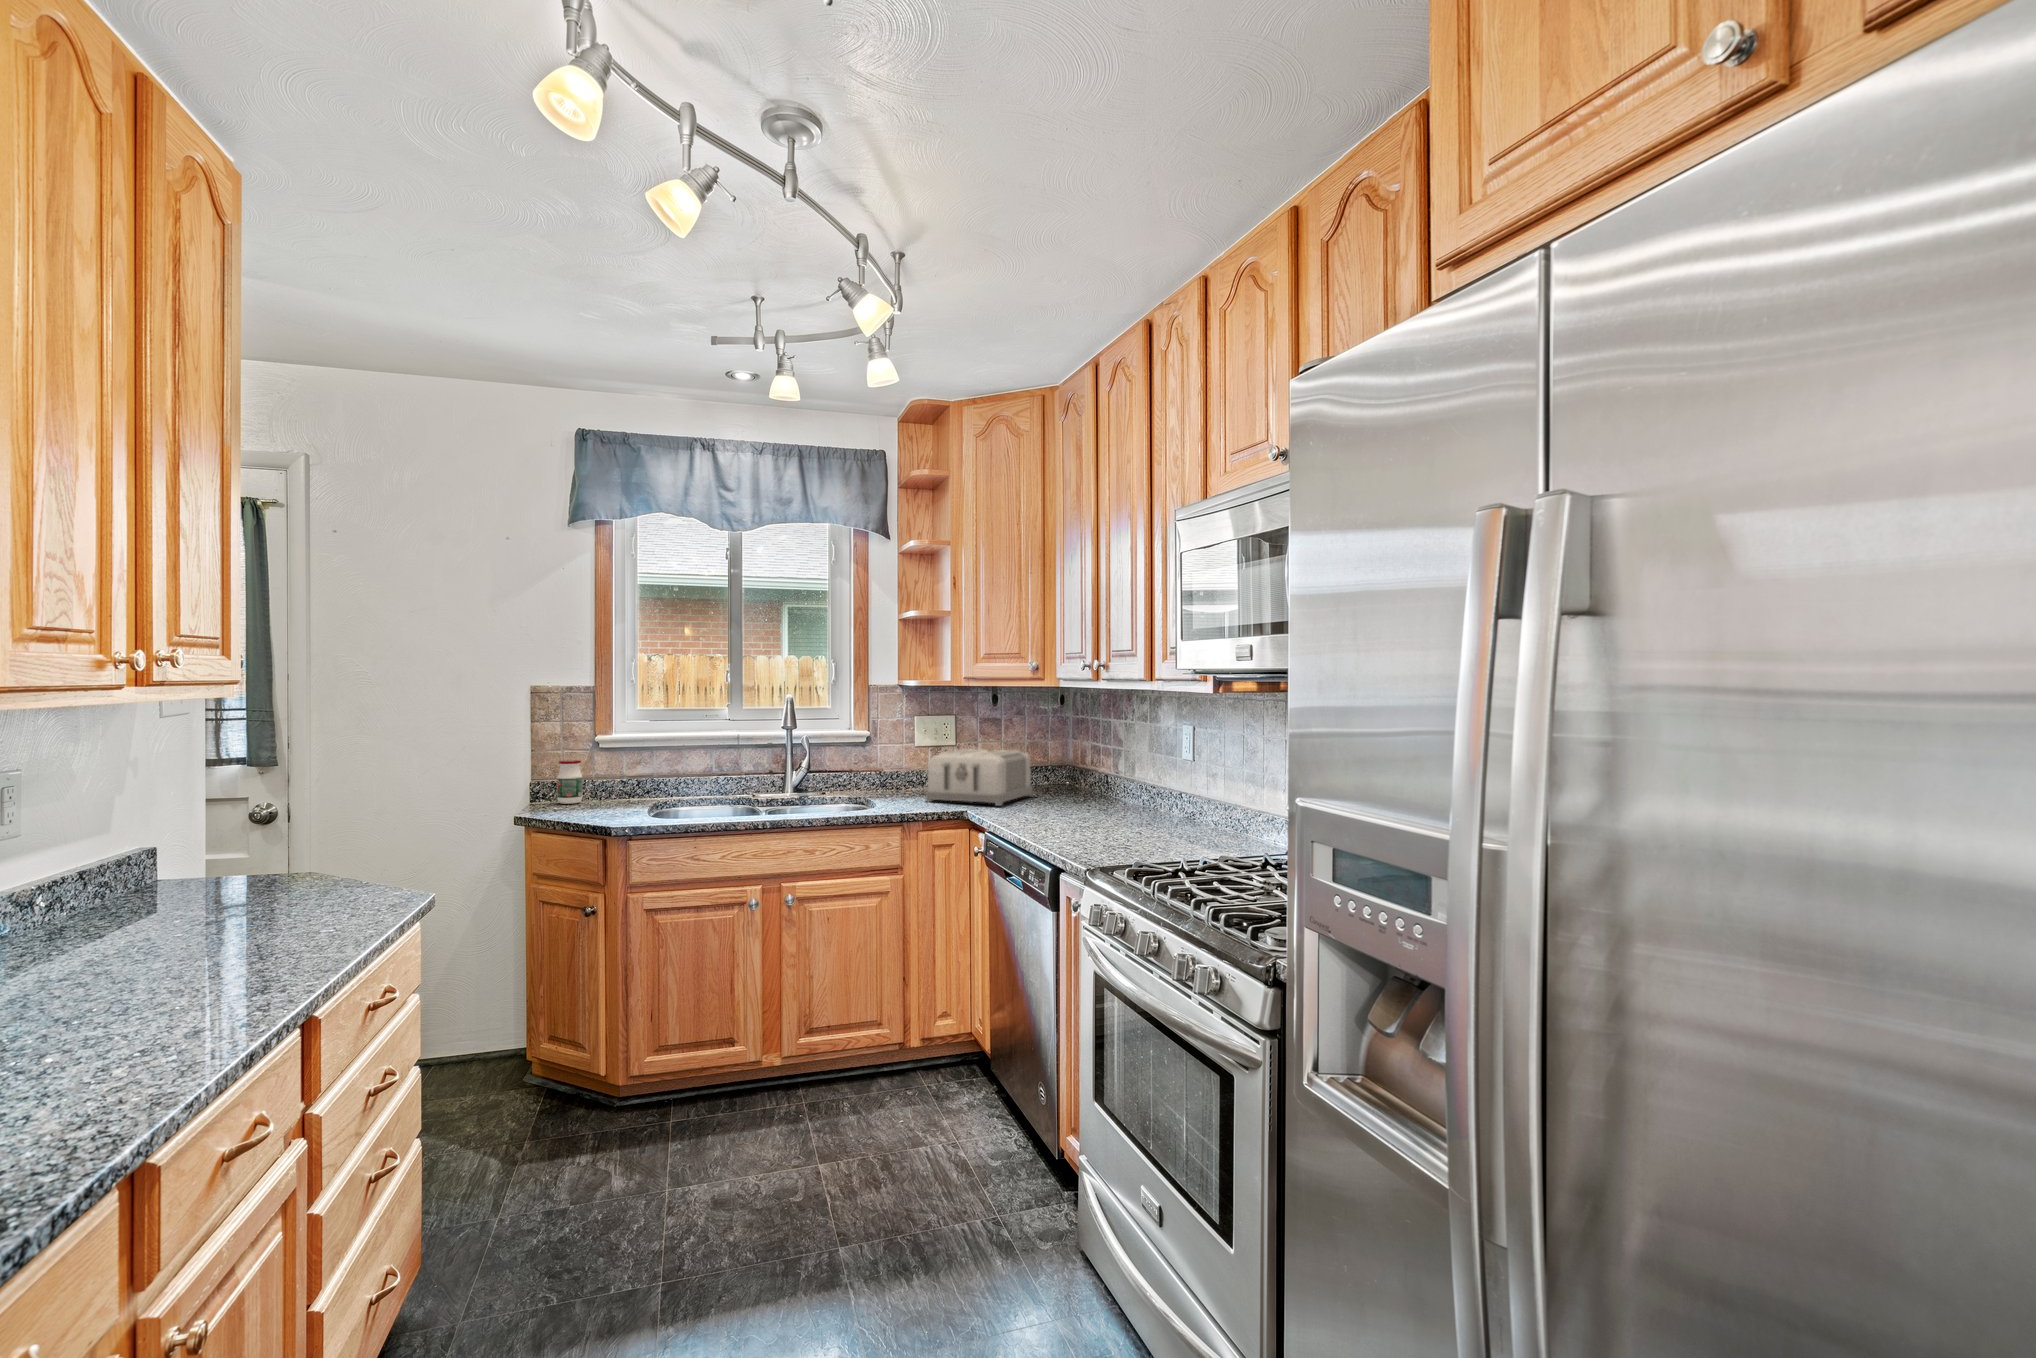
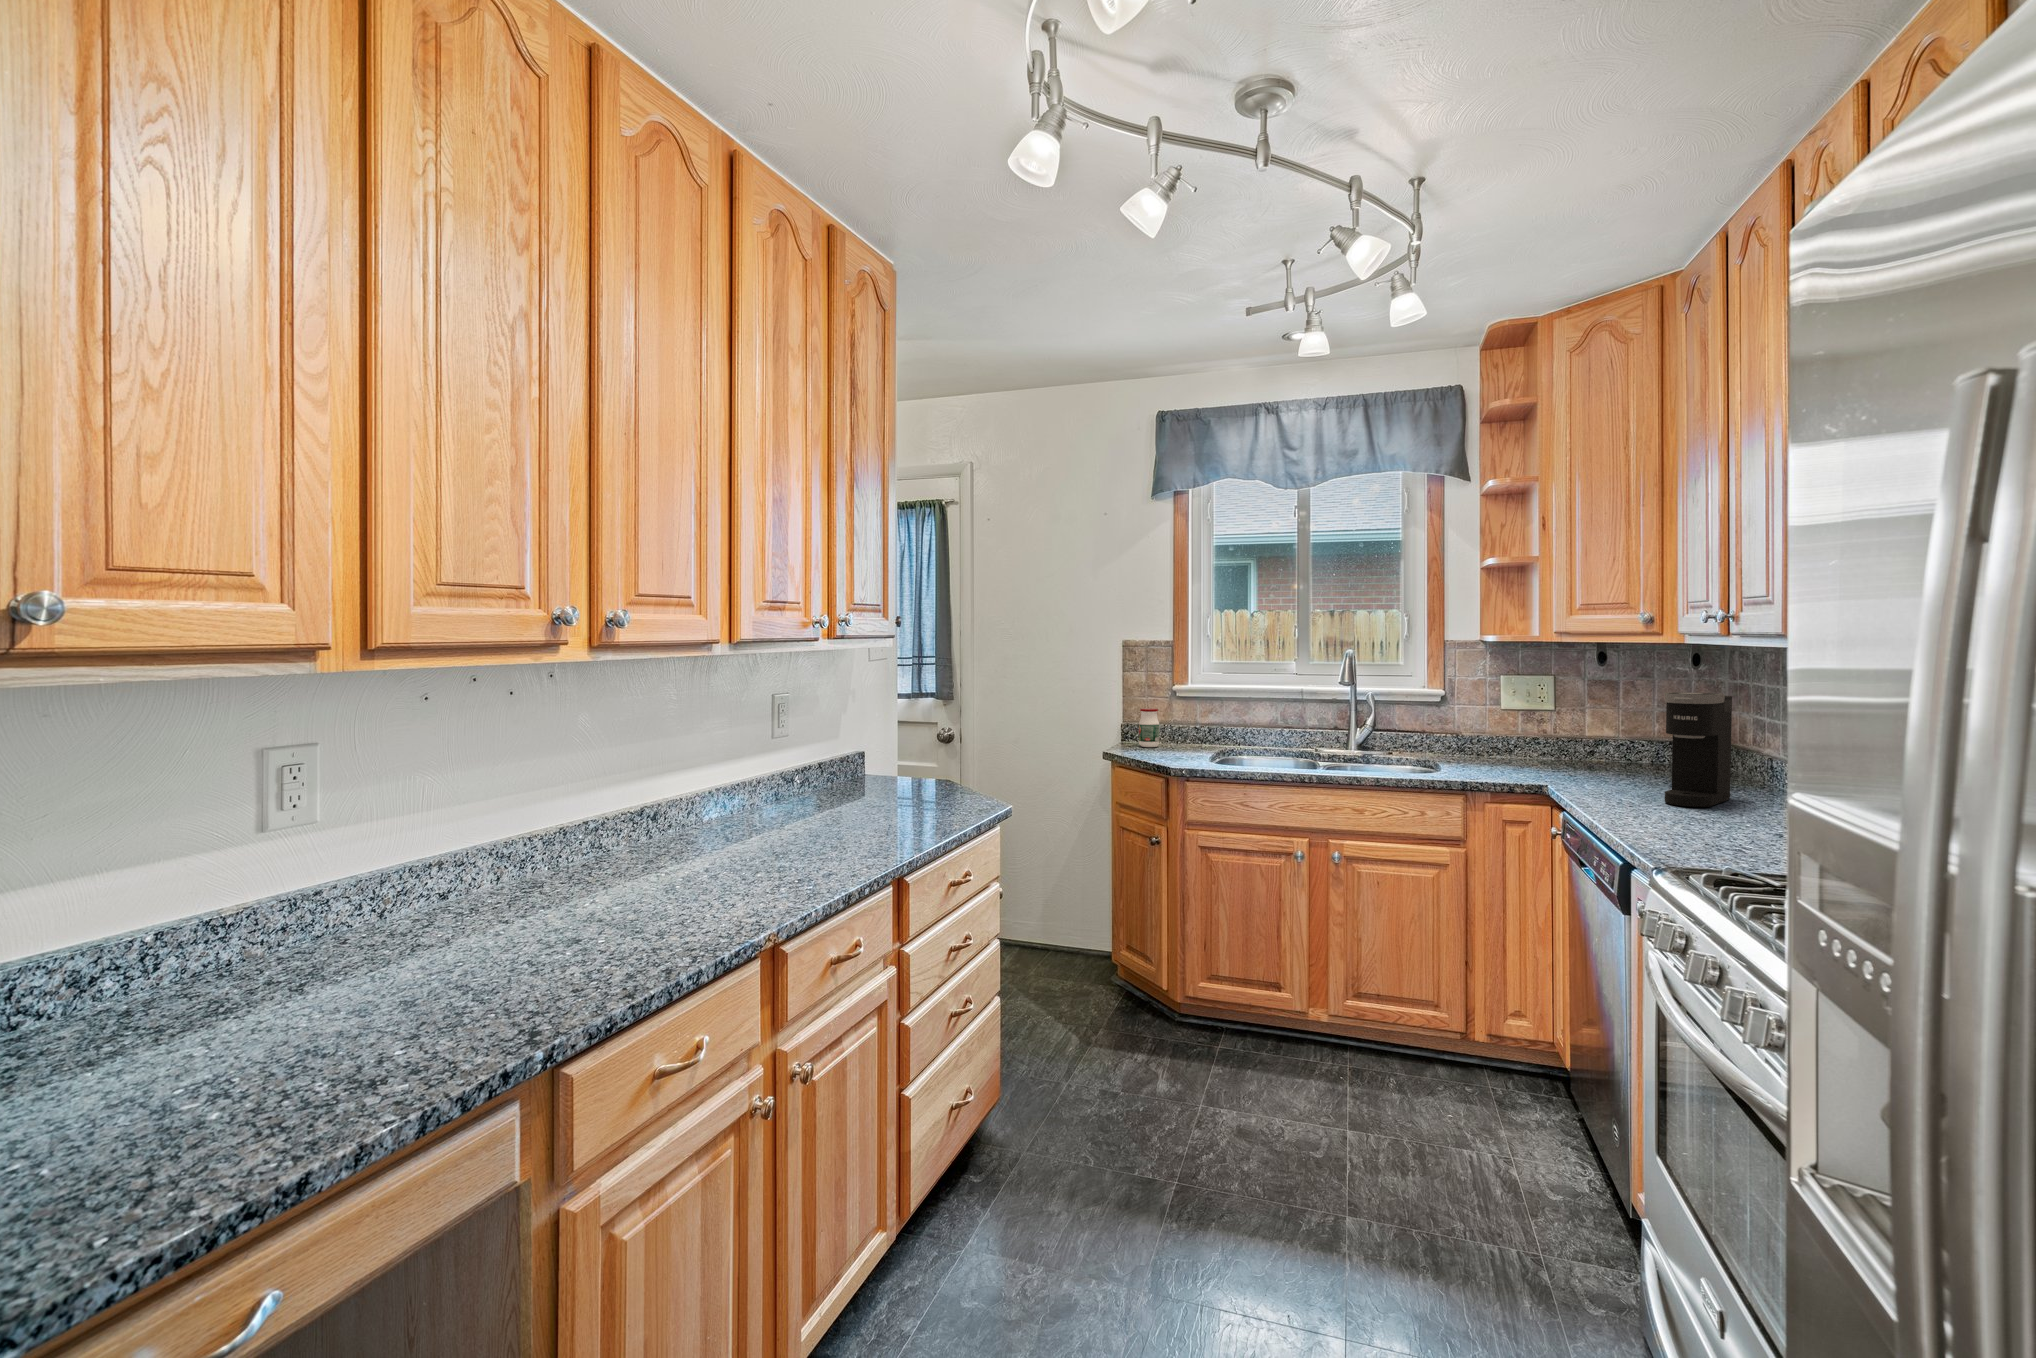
coffee maker: none [1047,727,1086,817] -> present [1664,692,1732,807]
toaster: present [925,749,1033,806] -> none [1505,716,1658,785]

